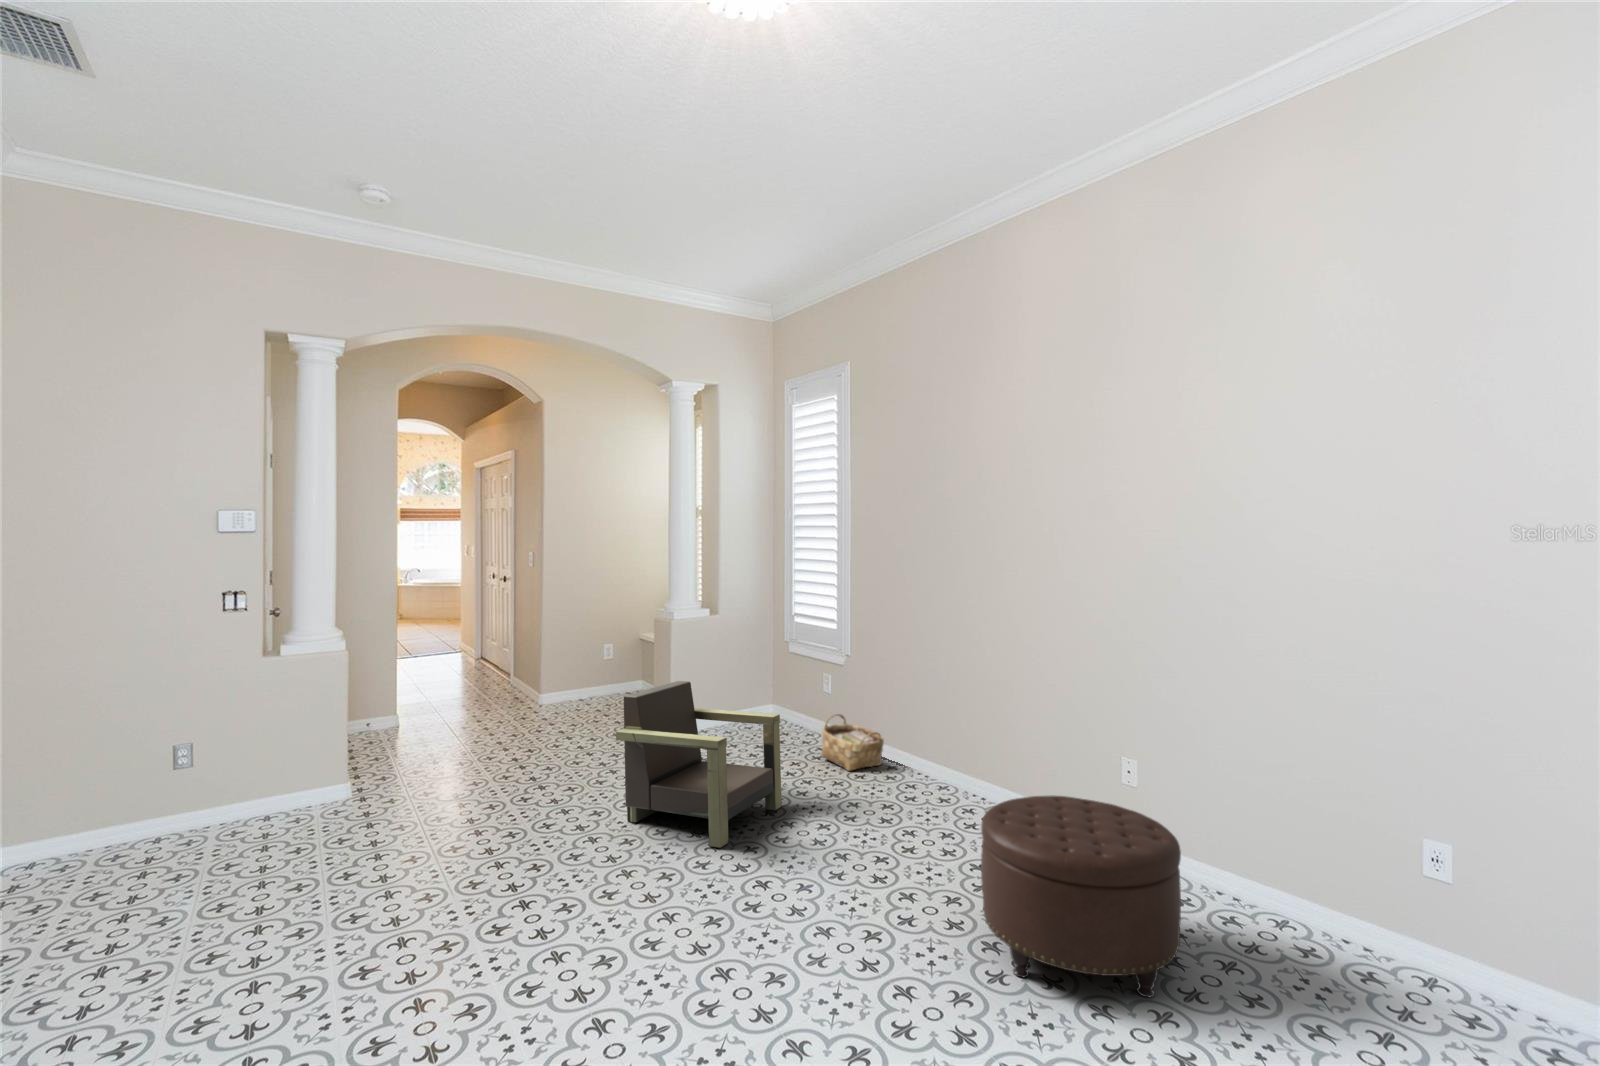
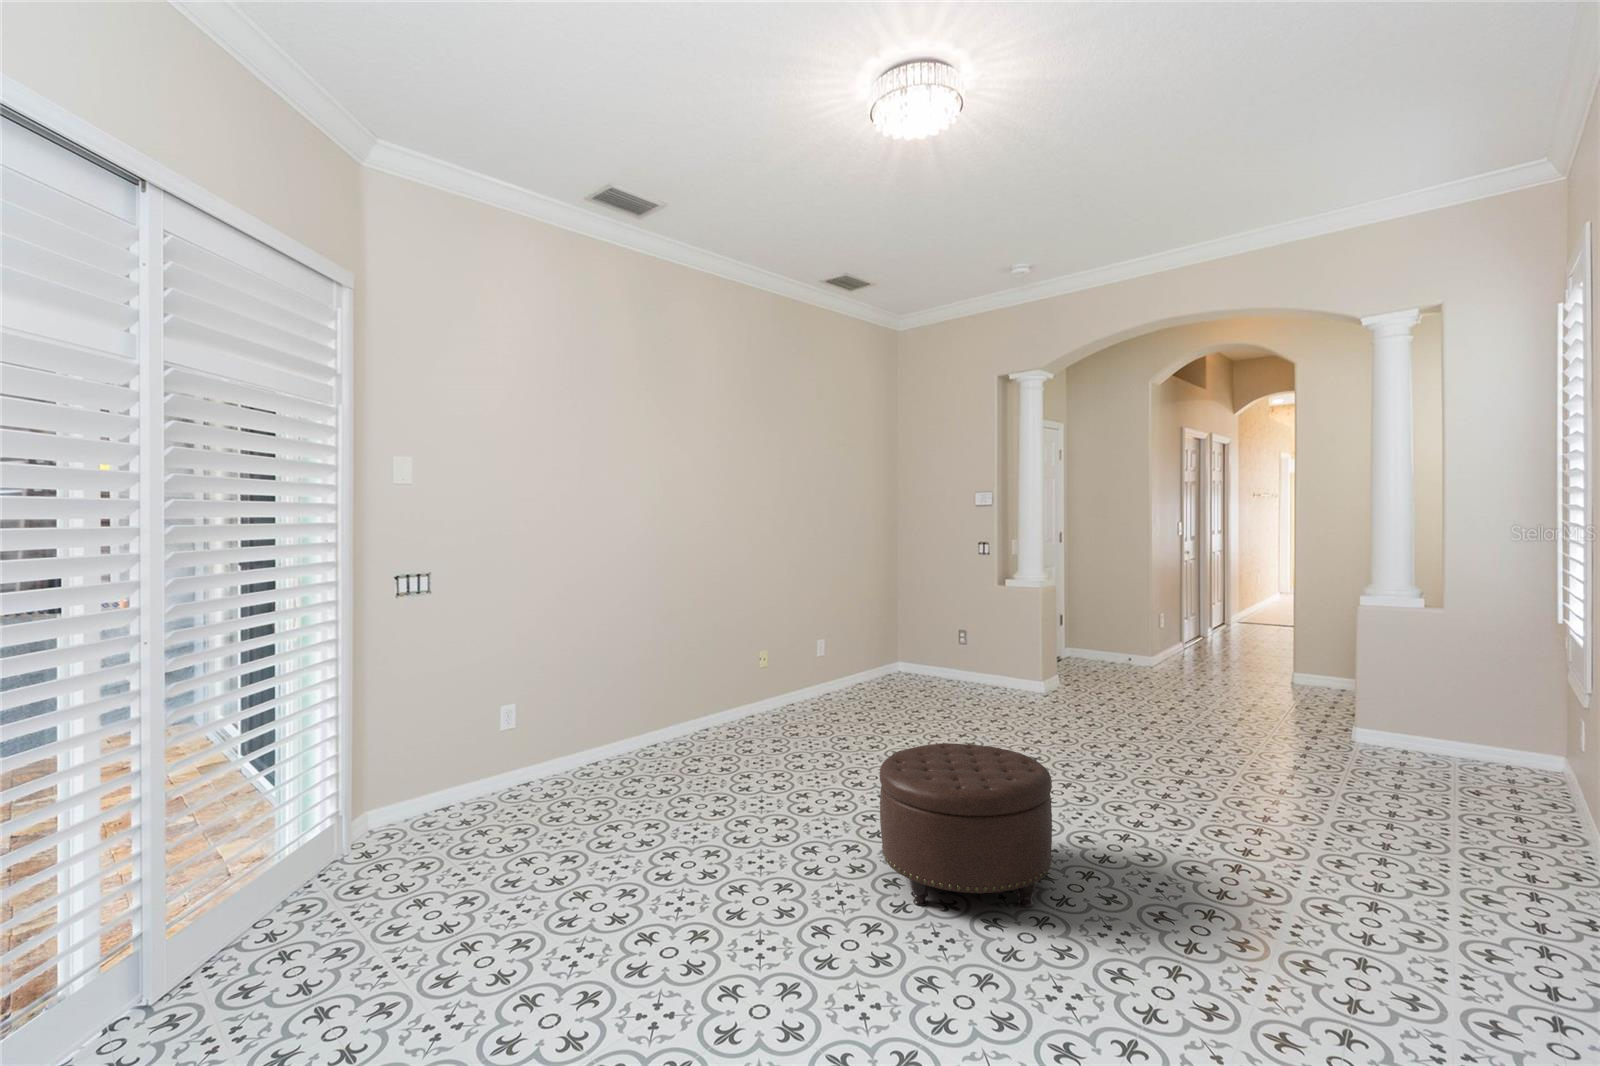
armchair: present [616,681,782,848] -> none [495,664,670,827]
woven basket: present [821,714,884,771] -> none [701,688,764,743]

